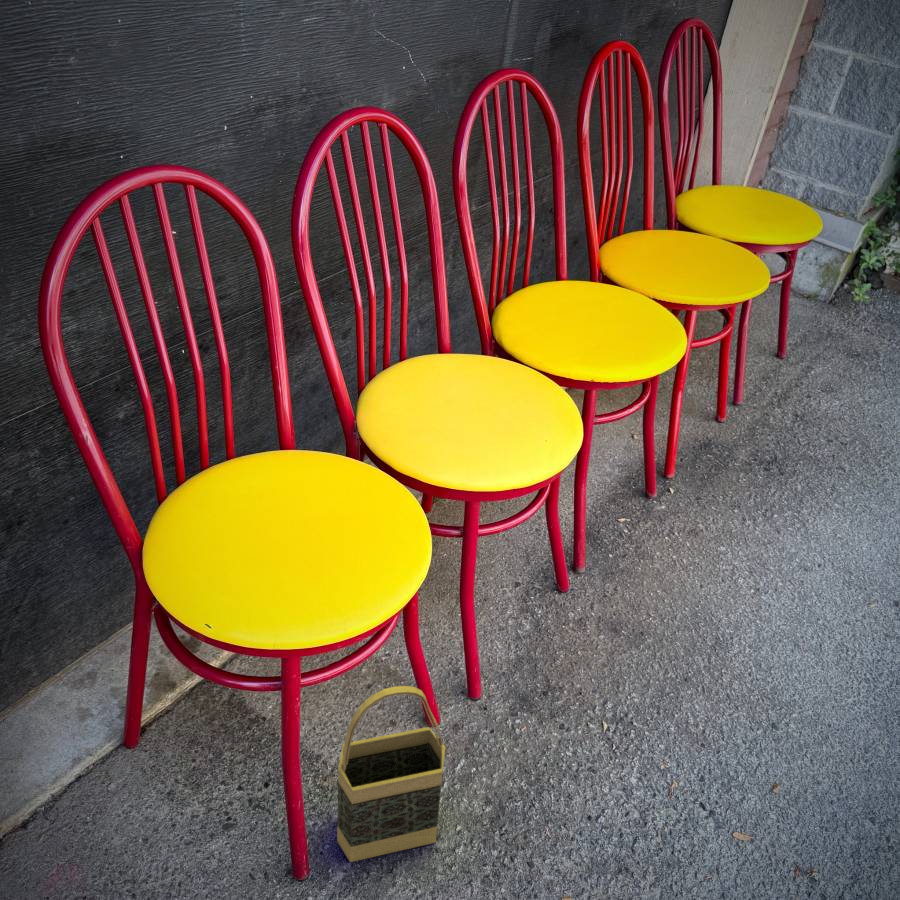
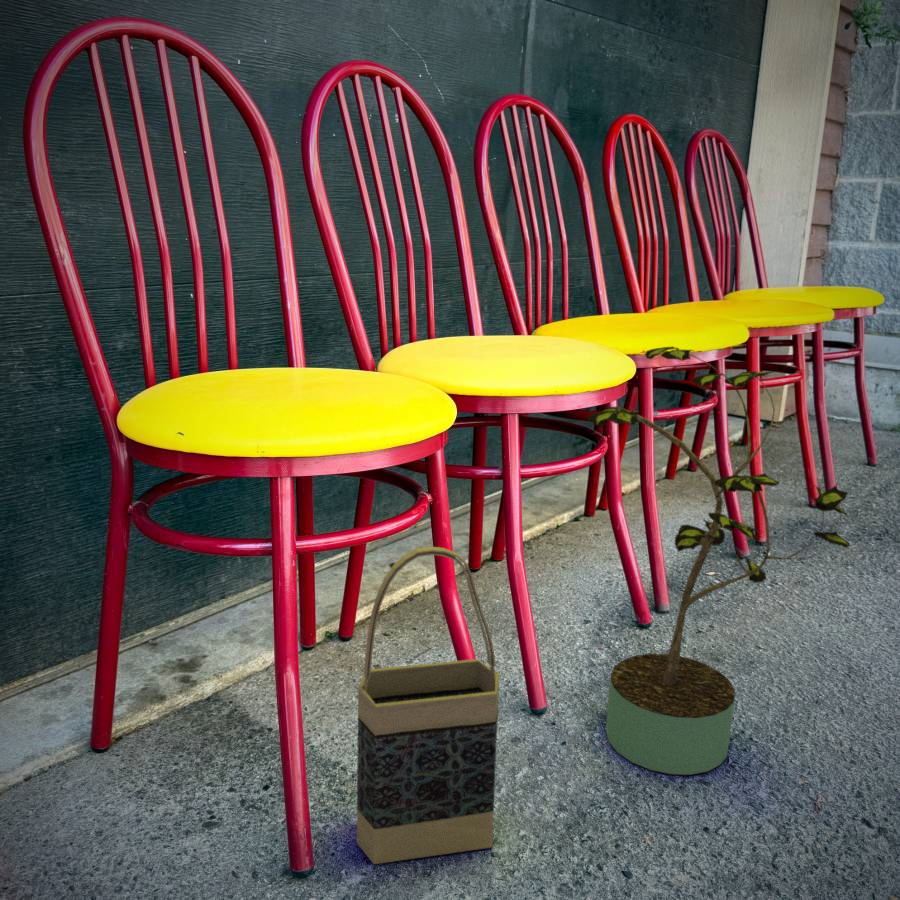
potted plant: none [525,457,728,762] -> present [587,346,850,775]

